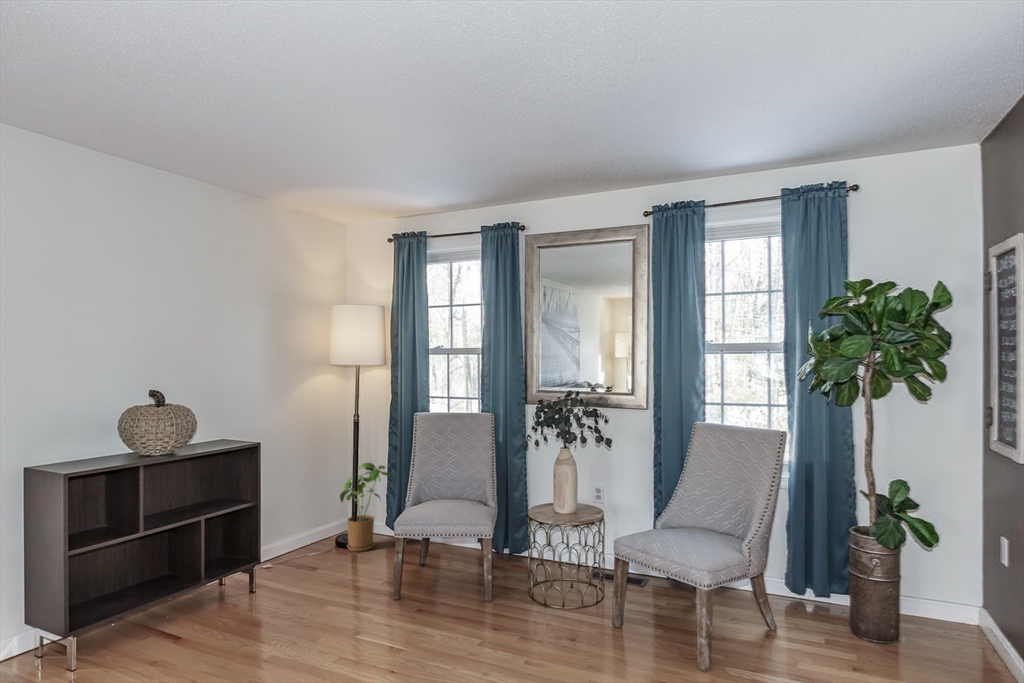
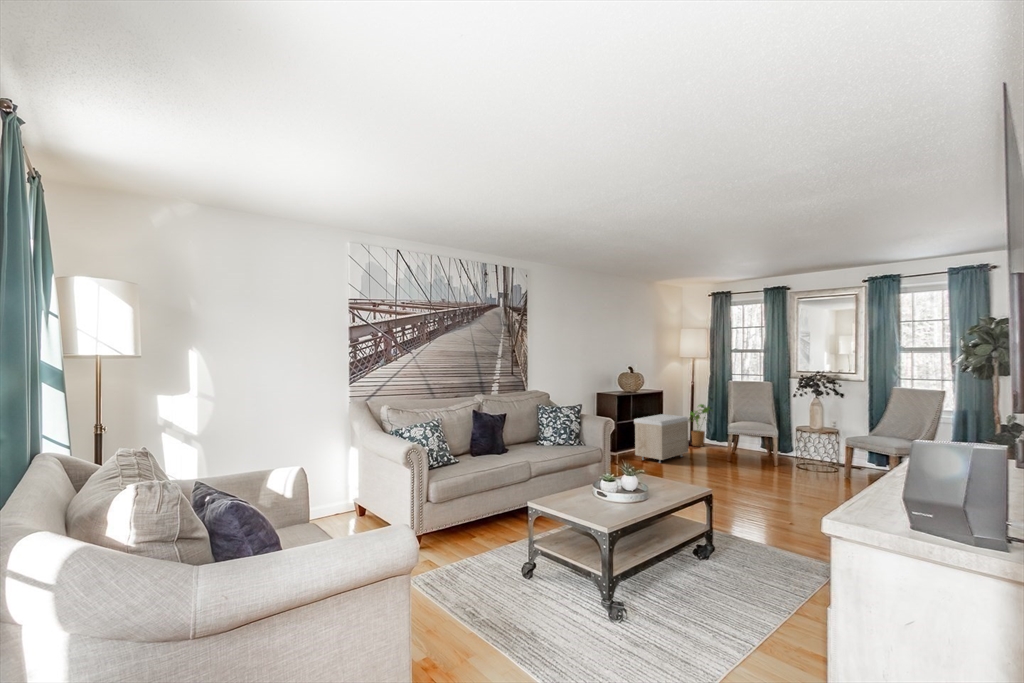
storage bench: none [158,498,311,637] -> present [634,414,689,463]

